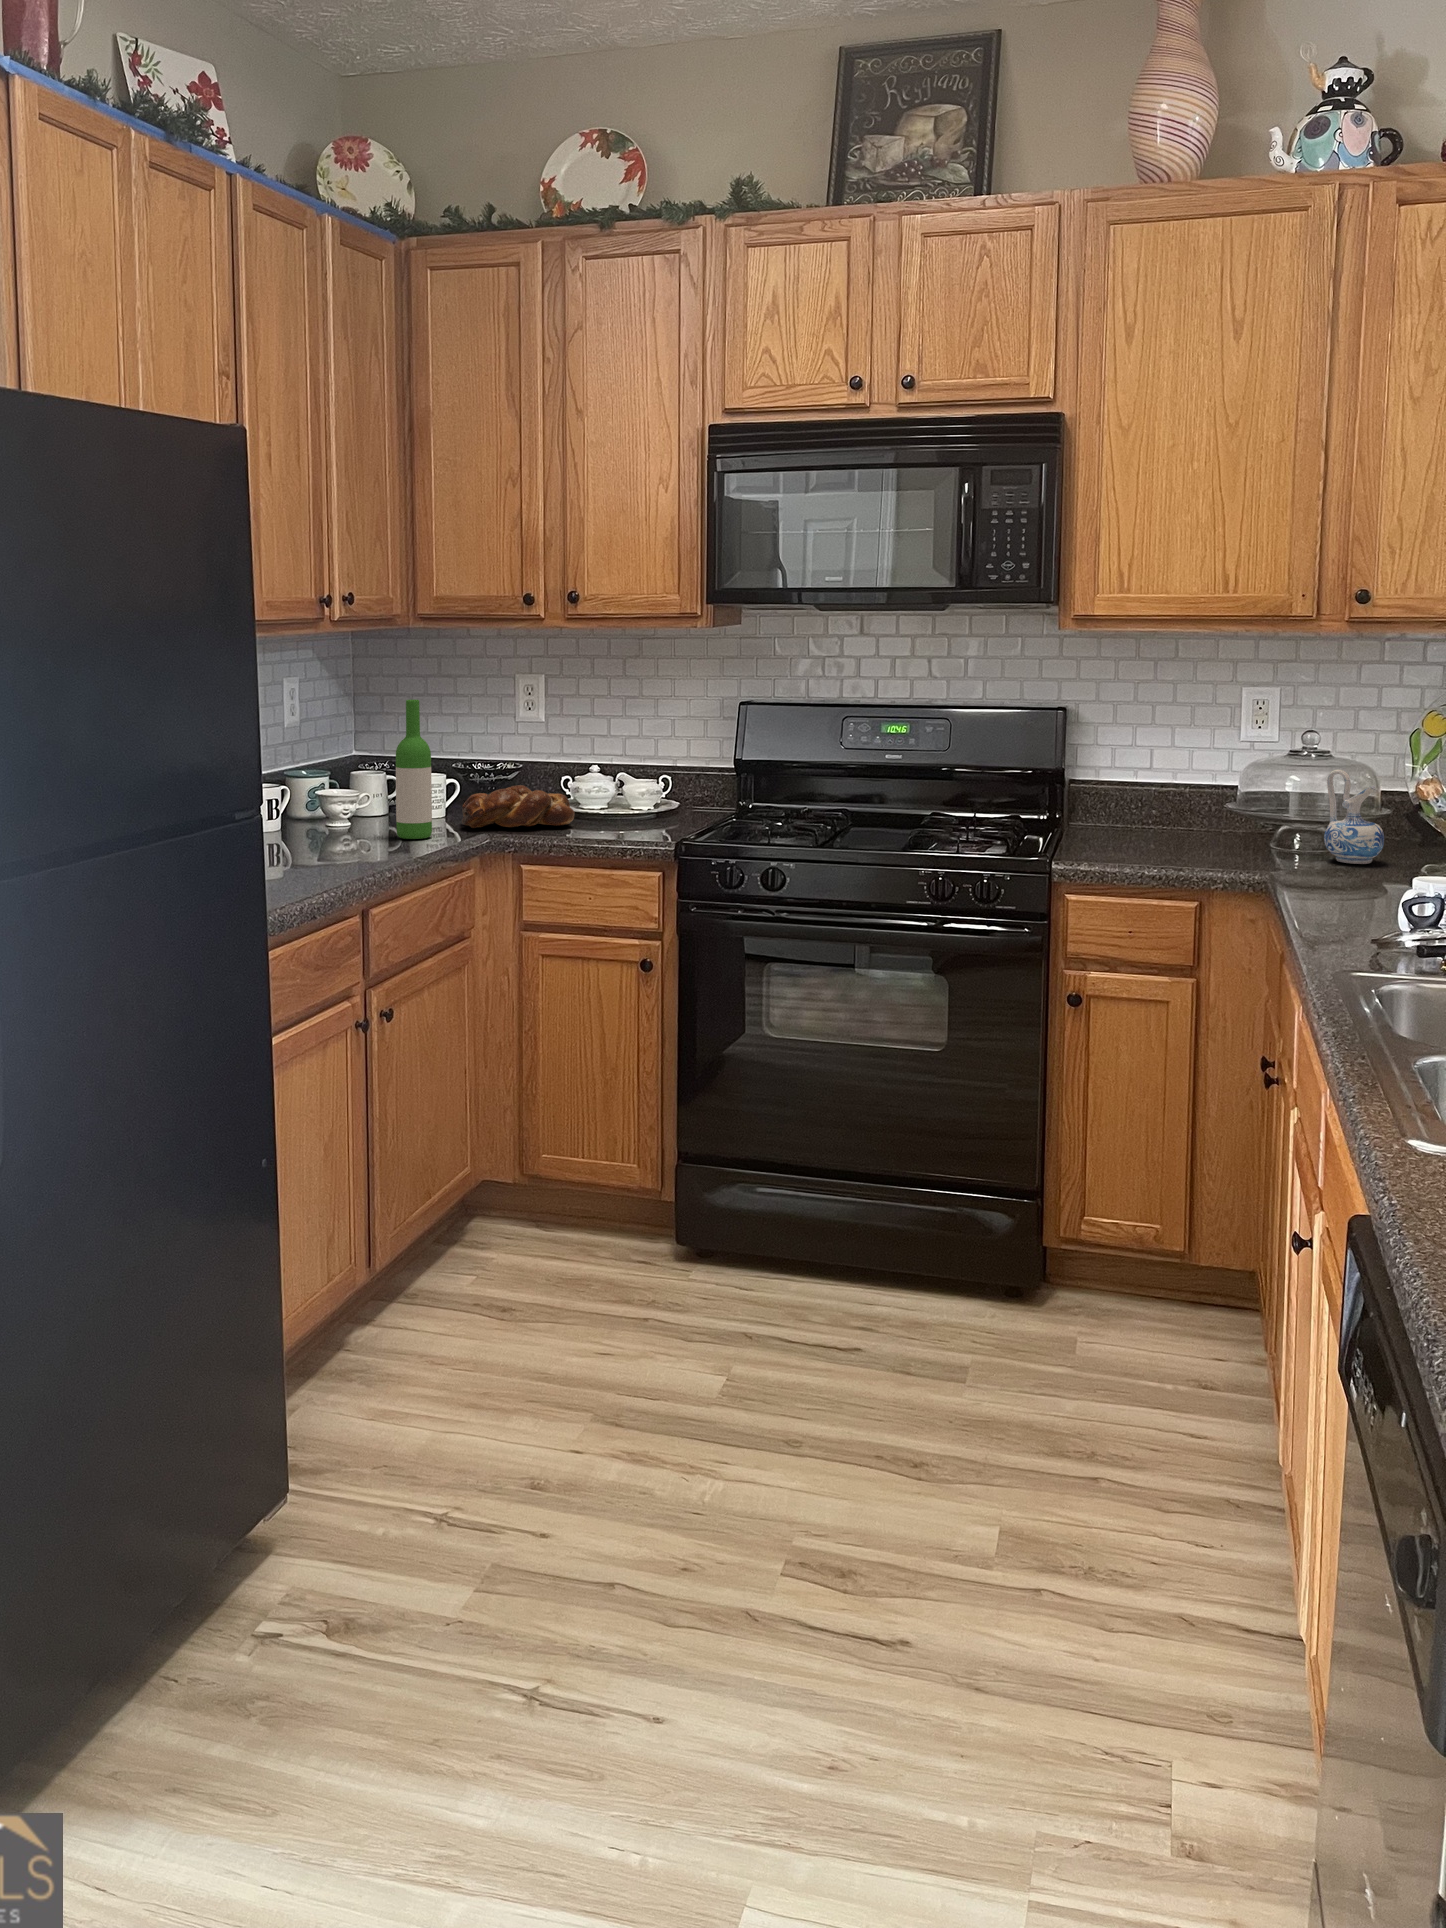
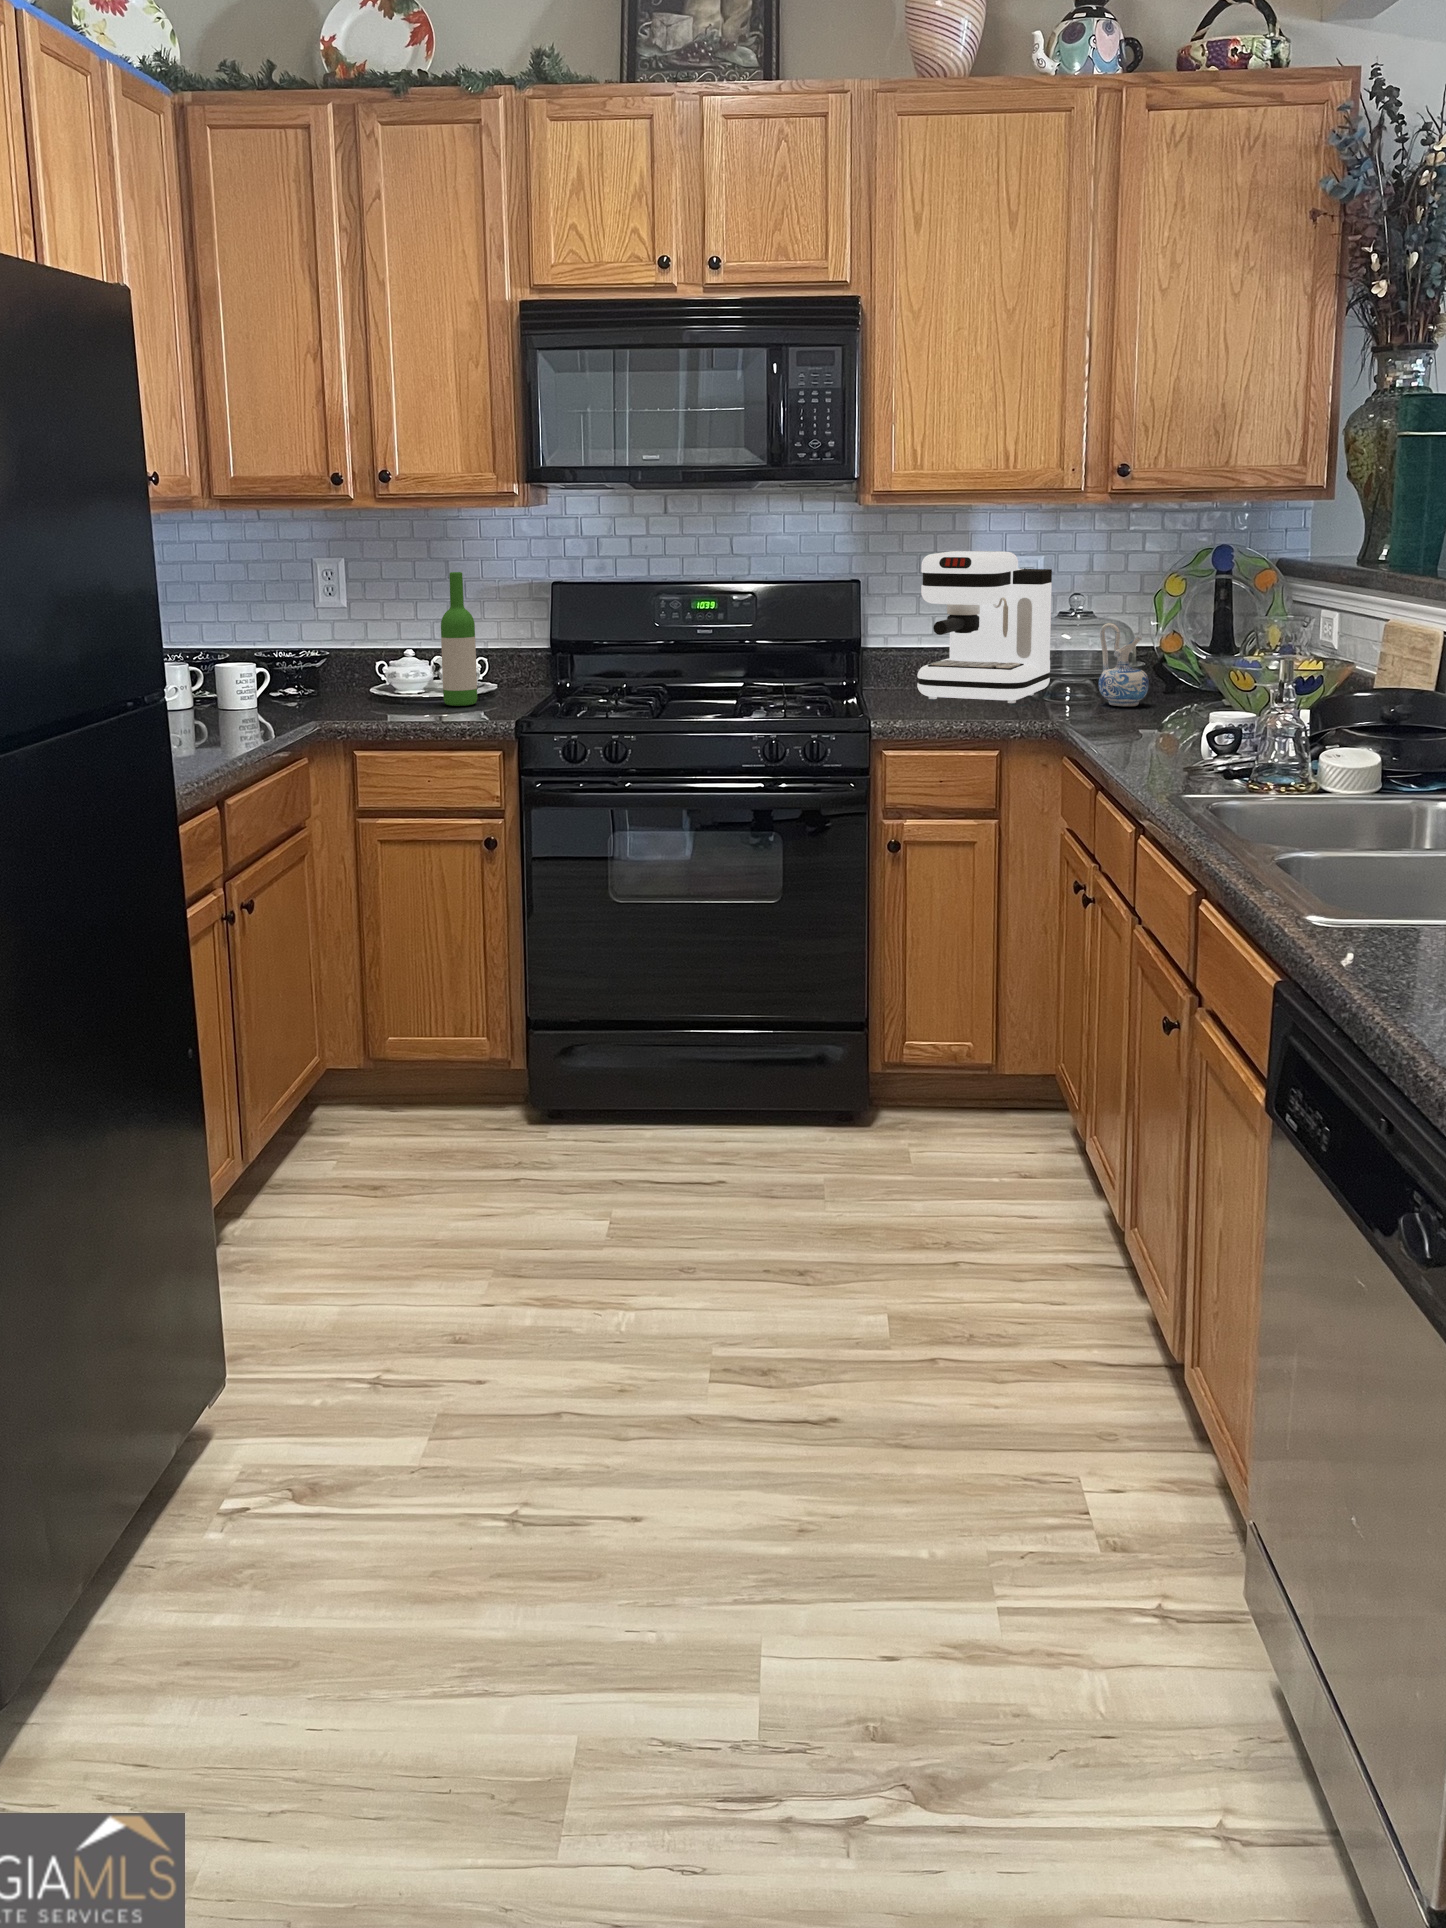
coffee maker: none [1117,685,1279,853] -> present [917,551,1052,703]
wine bottle: present [396,700,432,839] -> present [441,572,477,706]
bread loaf: present [462,785,575,828] -> none [283,669,400,714]

